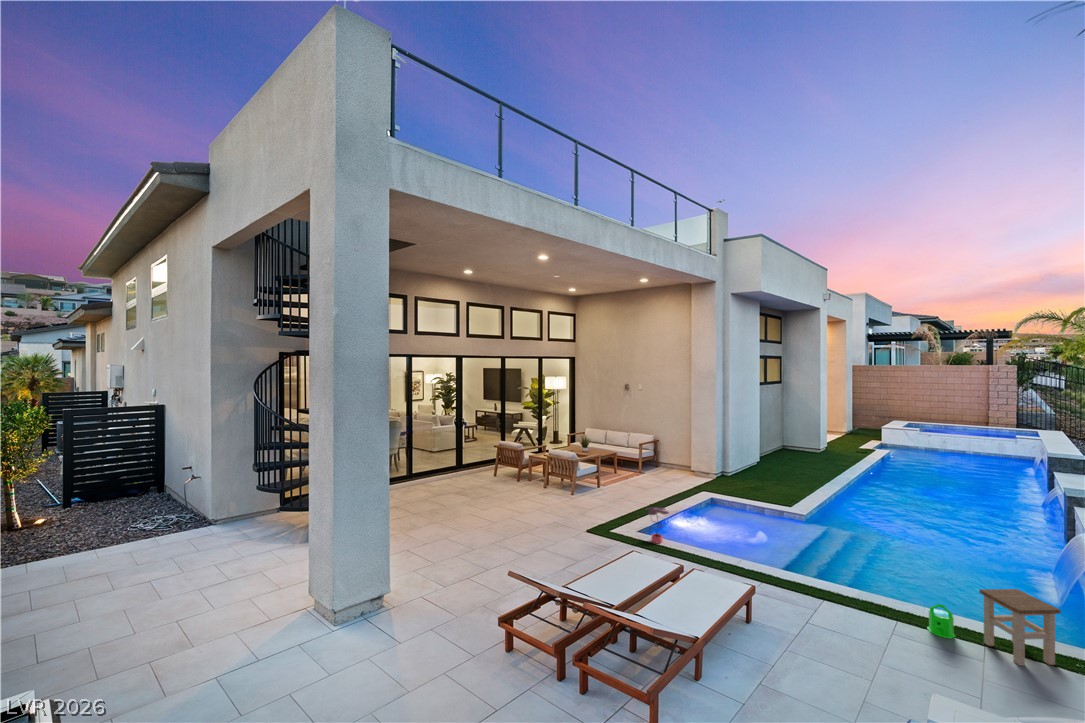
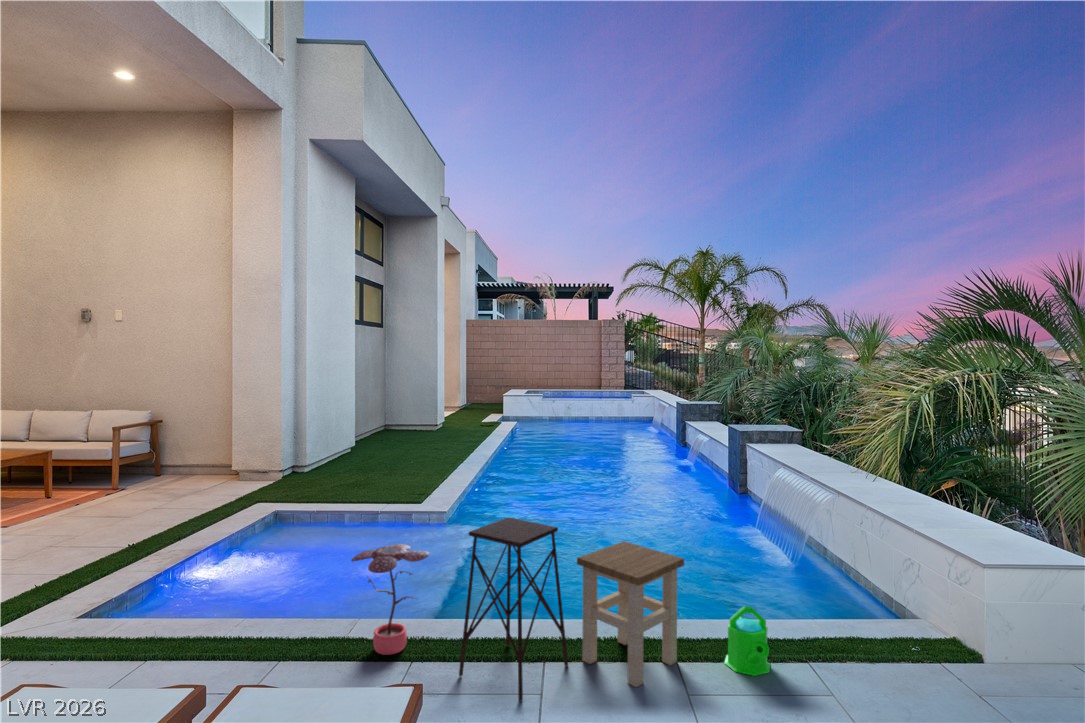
potted plant: present [646,507,669,543] -> present [351,544,430,655]
side table: none [788,532,840,605] -> present [459,517,568,701]
stool: present [979,589,1061,666] -> present [577,541,684,687]

